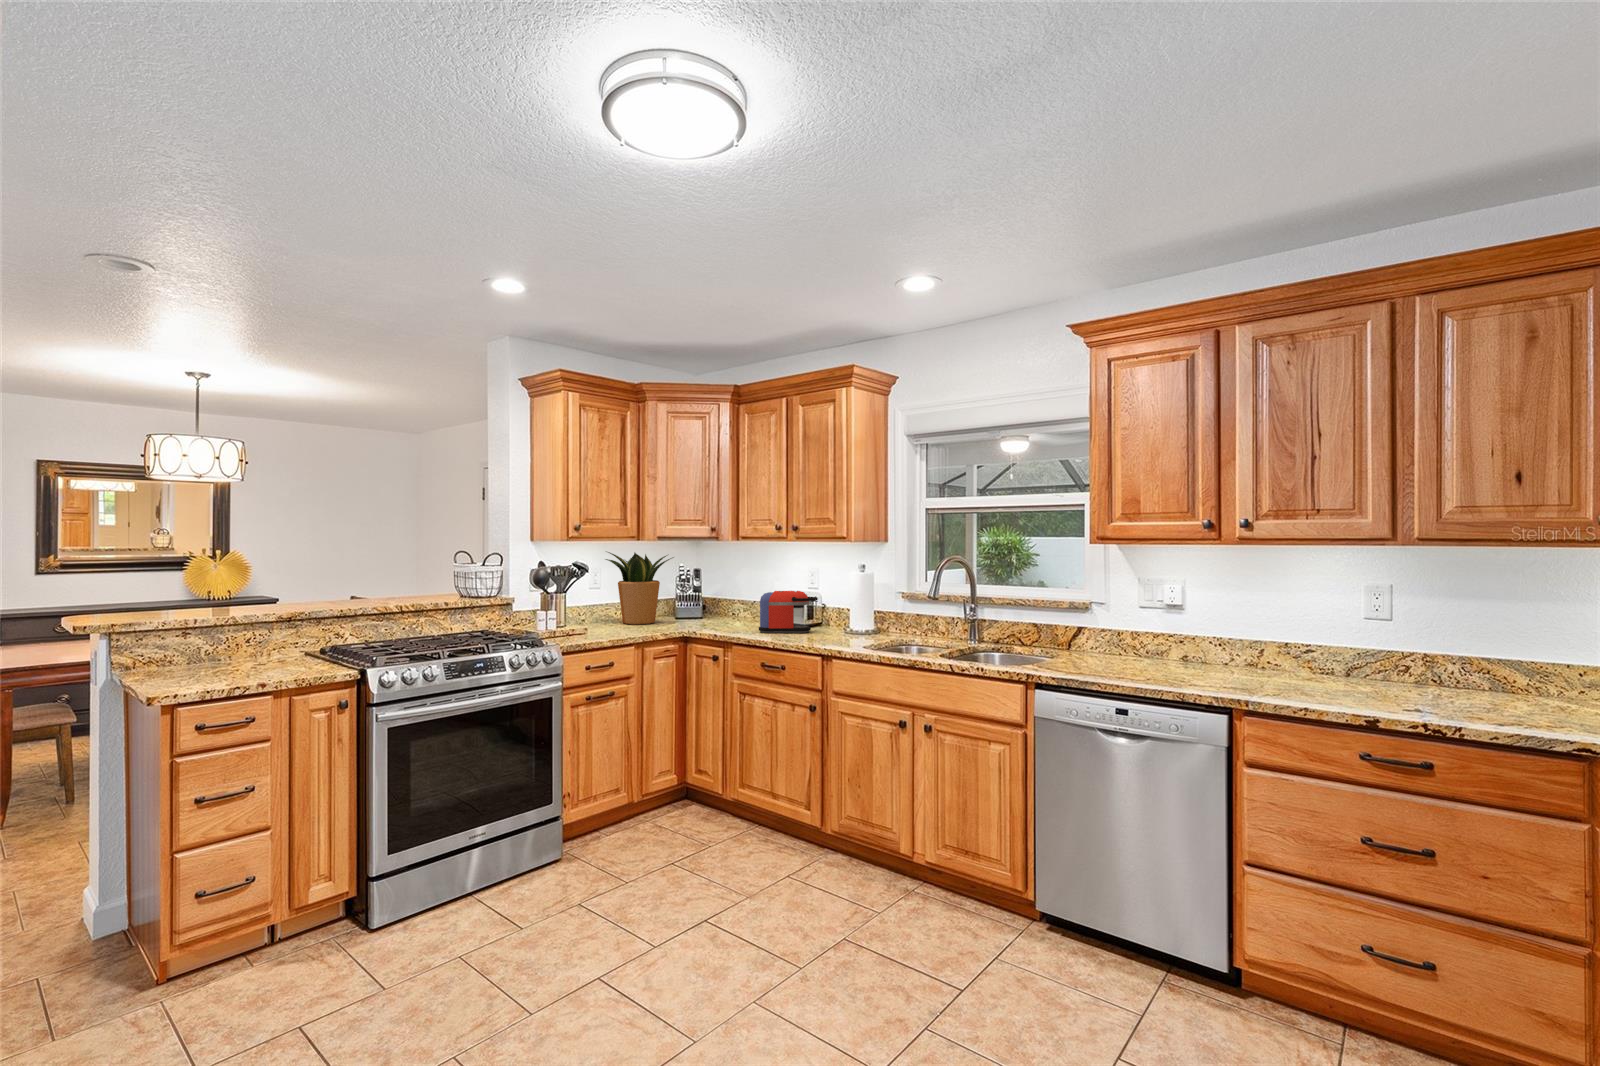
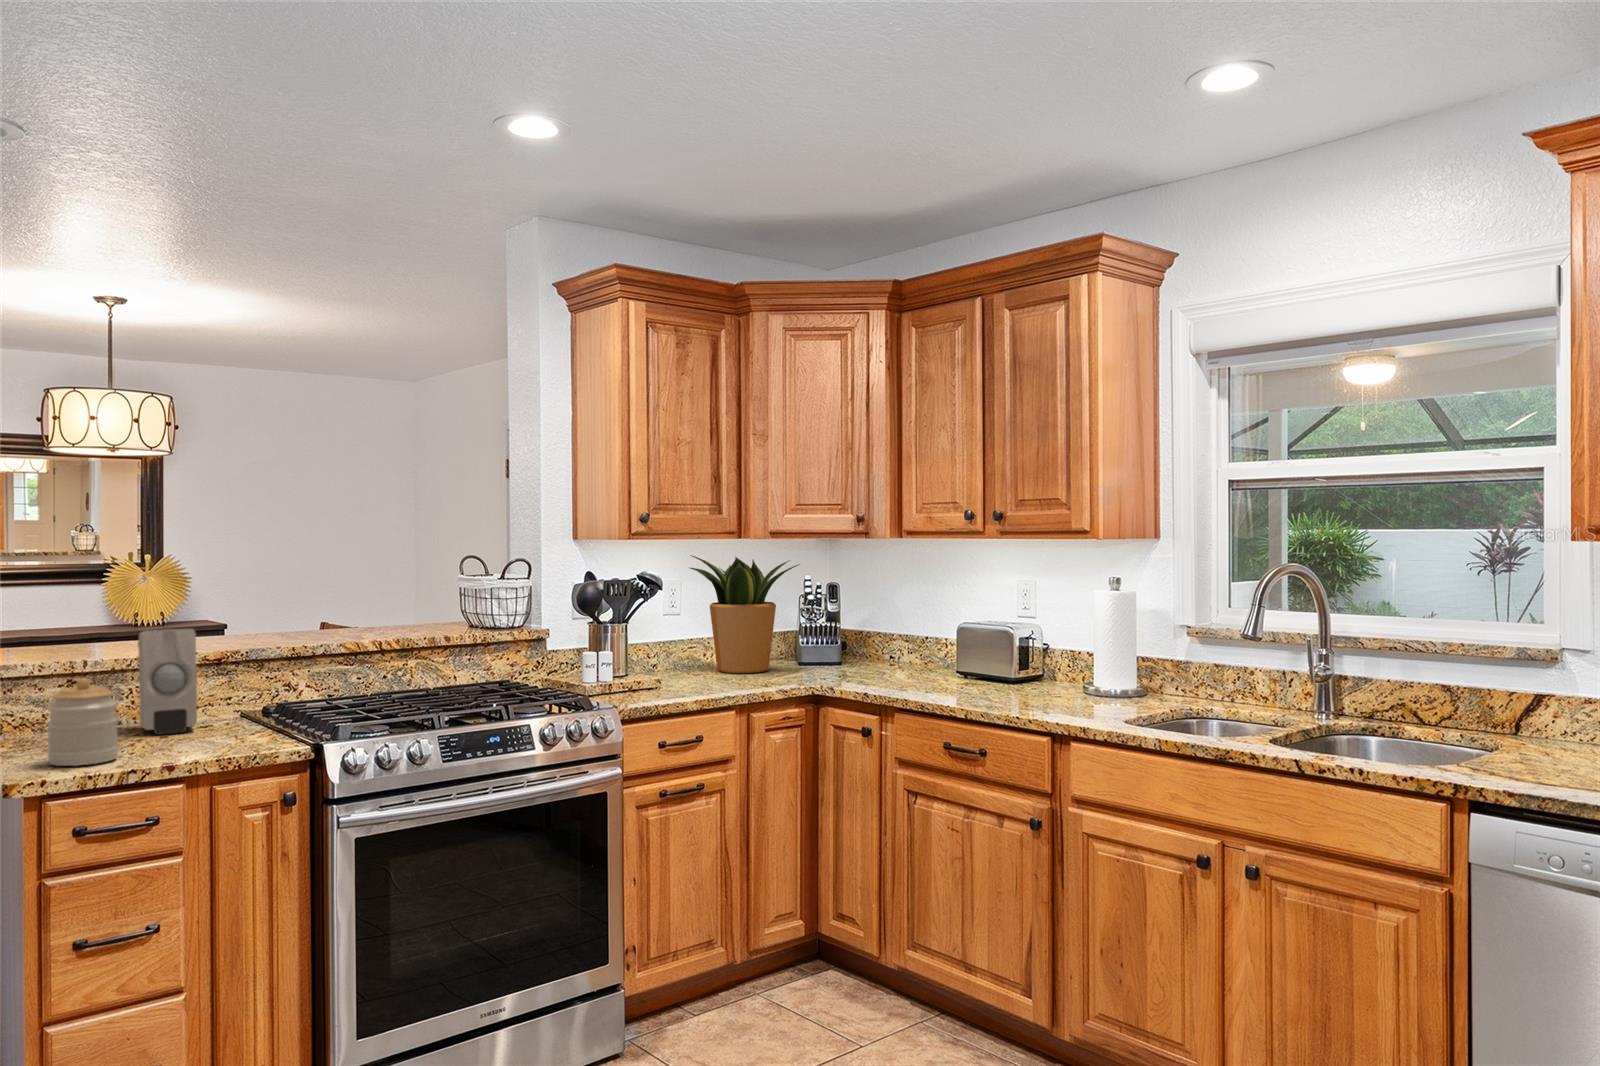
coffee maker: present [759,591,818,633] -> none [940,622,1040,692]
soap dispenser: none [237,597,278,666] -> present [138,628,197,735]
jar: none [177,629,227,685] -> present [47,678,118,766]

